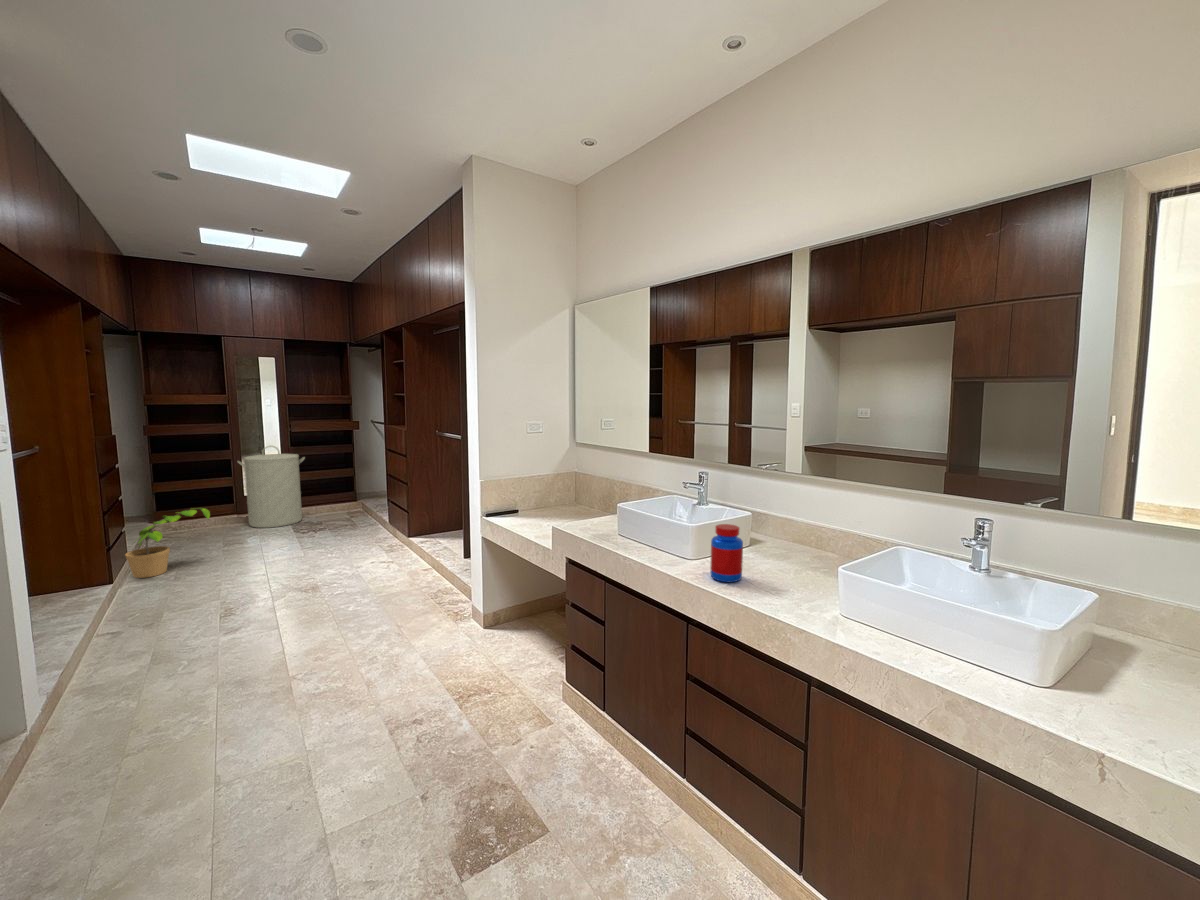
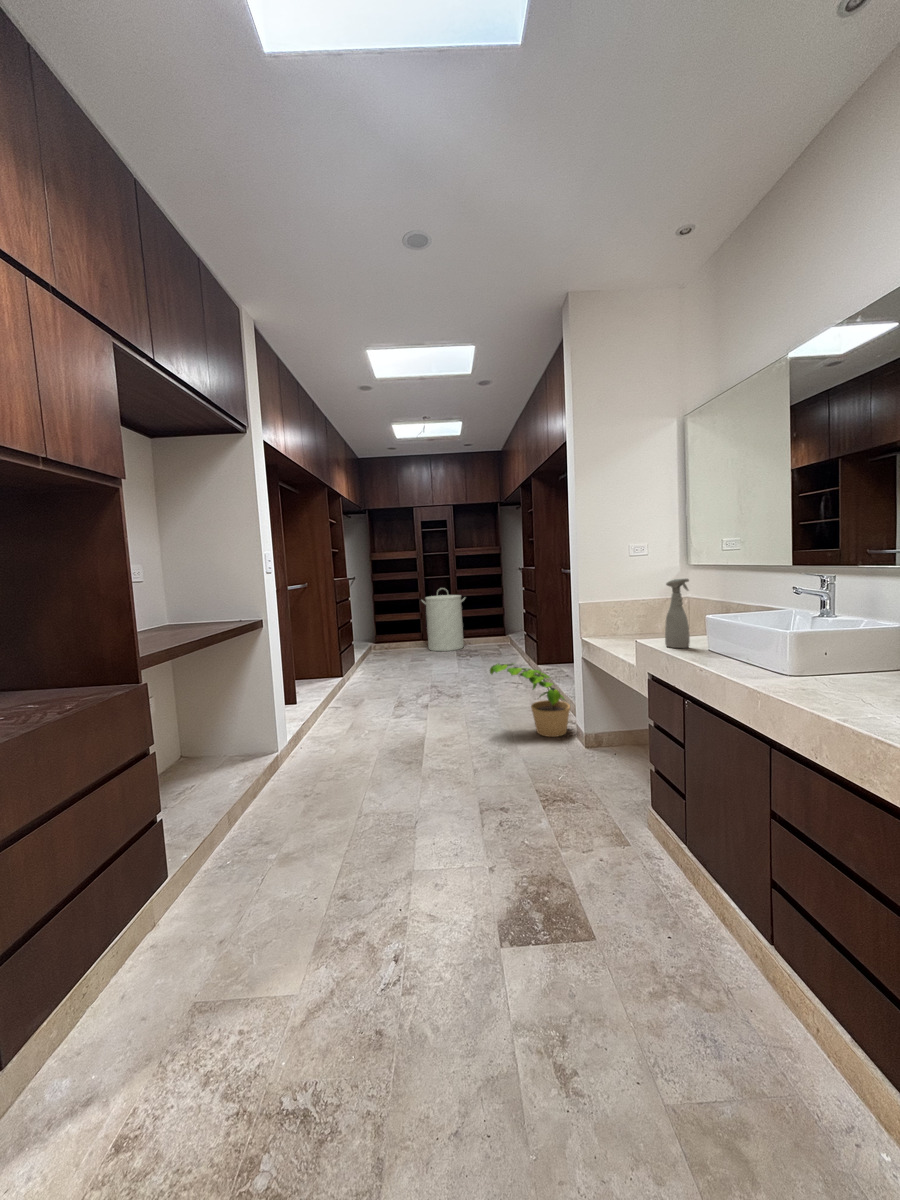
spray bottle: none [585,472,606,535] -> present [665,579,690,648]
potted plant: present [125,508,210,578] -> present [490,663,570,737]
jar: present [710,524,743,582] -> none [806,624,859,700]

